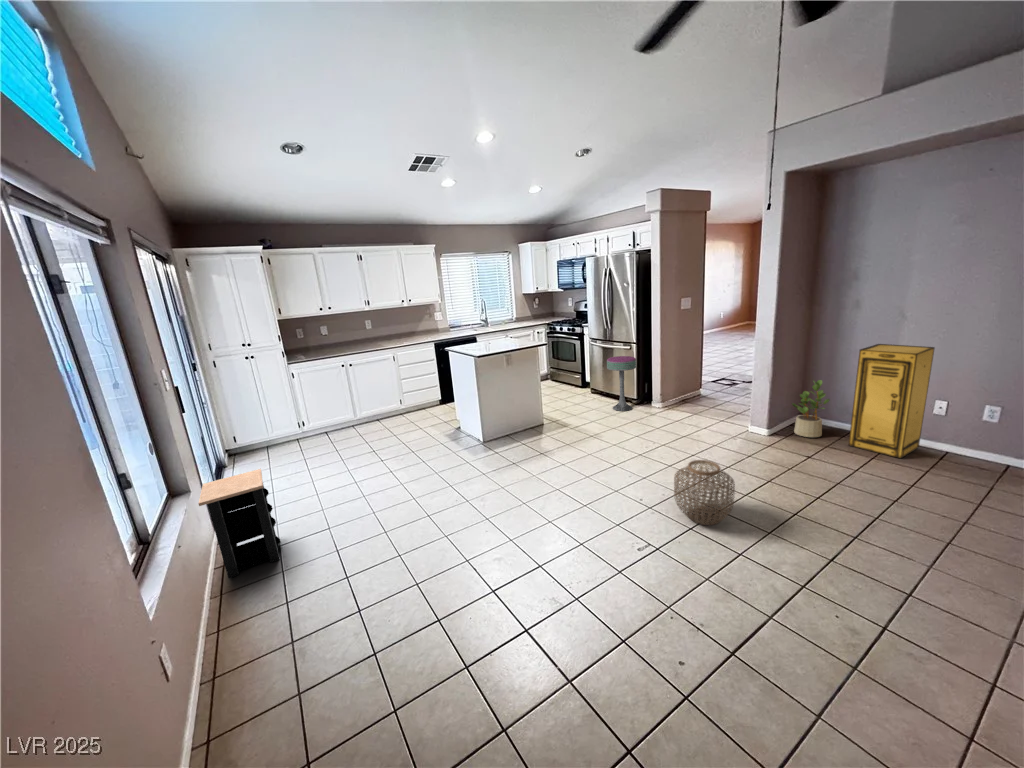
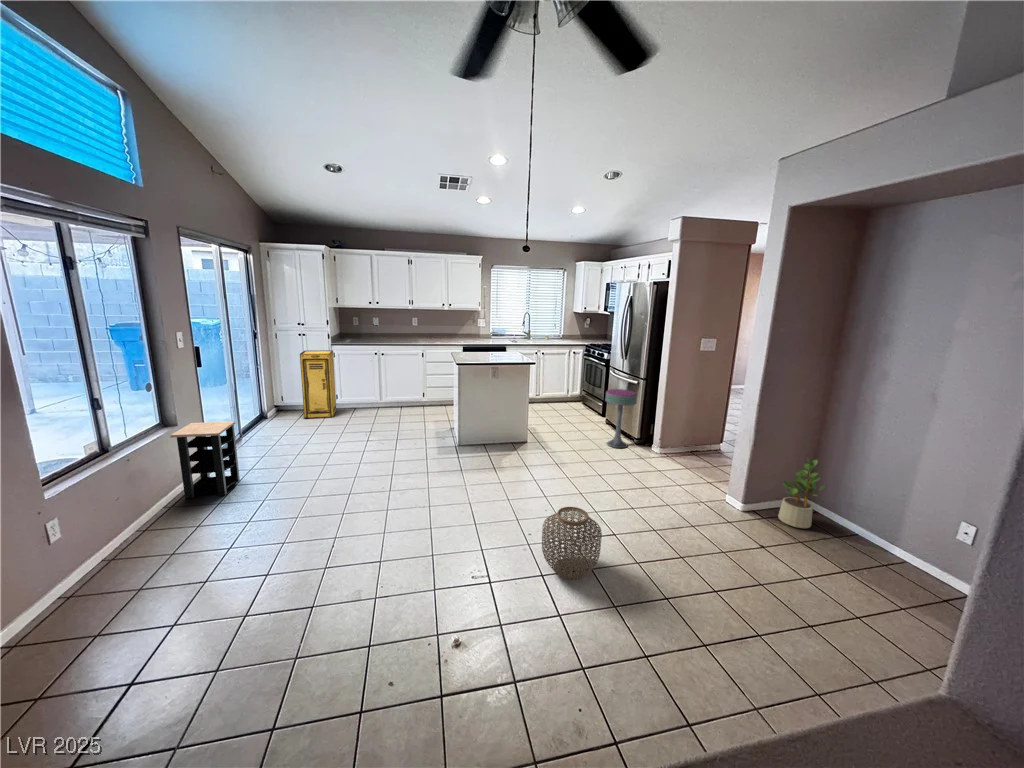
storage cabinet: present [849,344,935,458] -> present [300,350,336,419]

